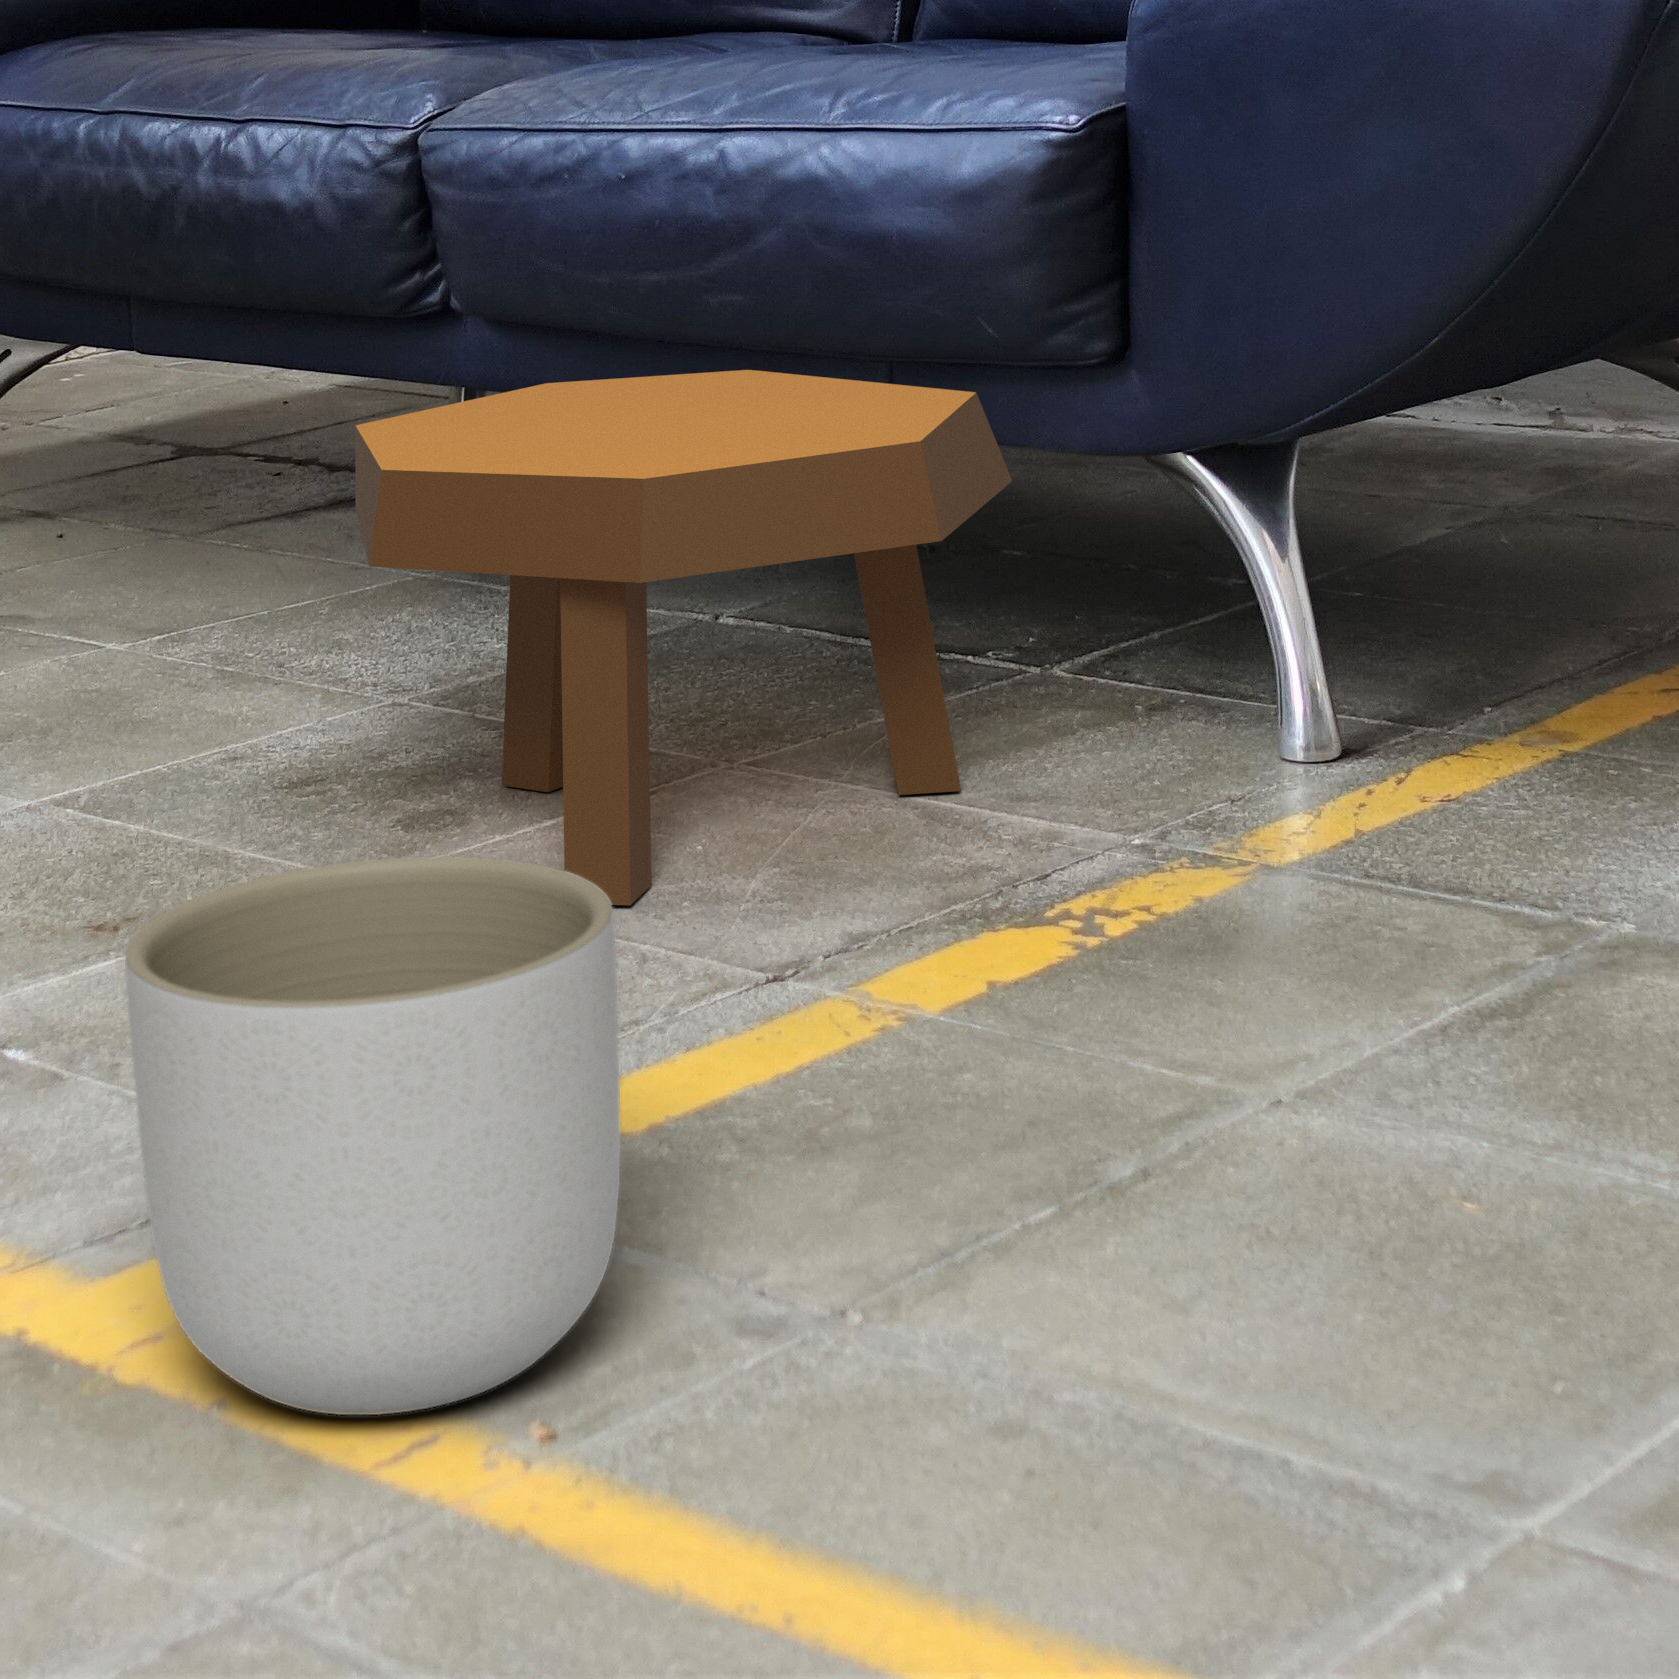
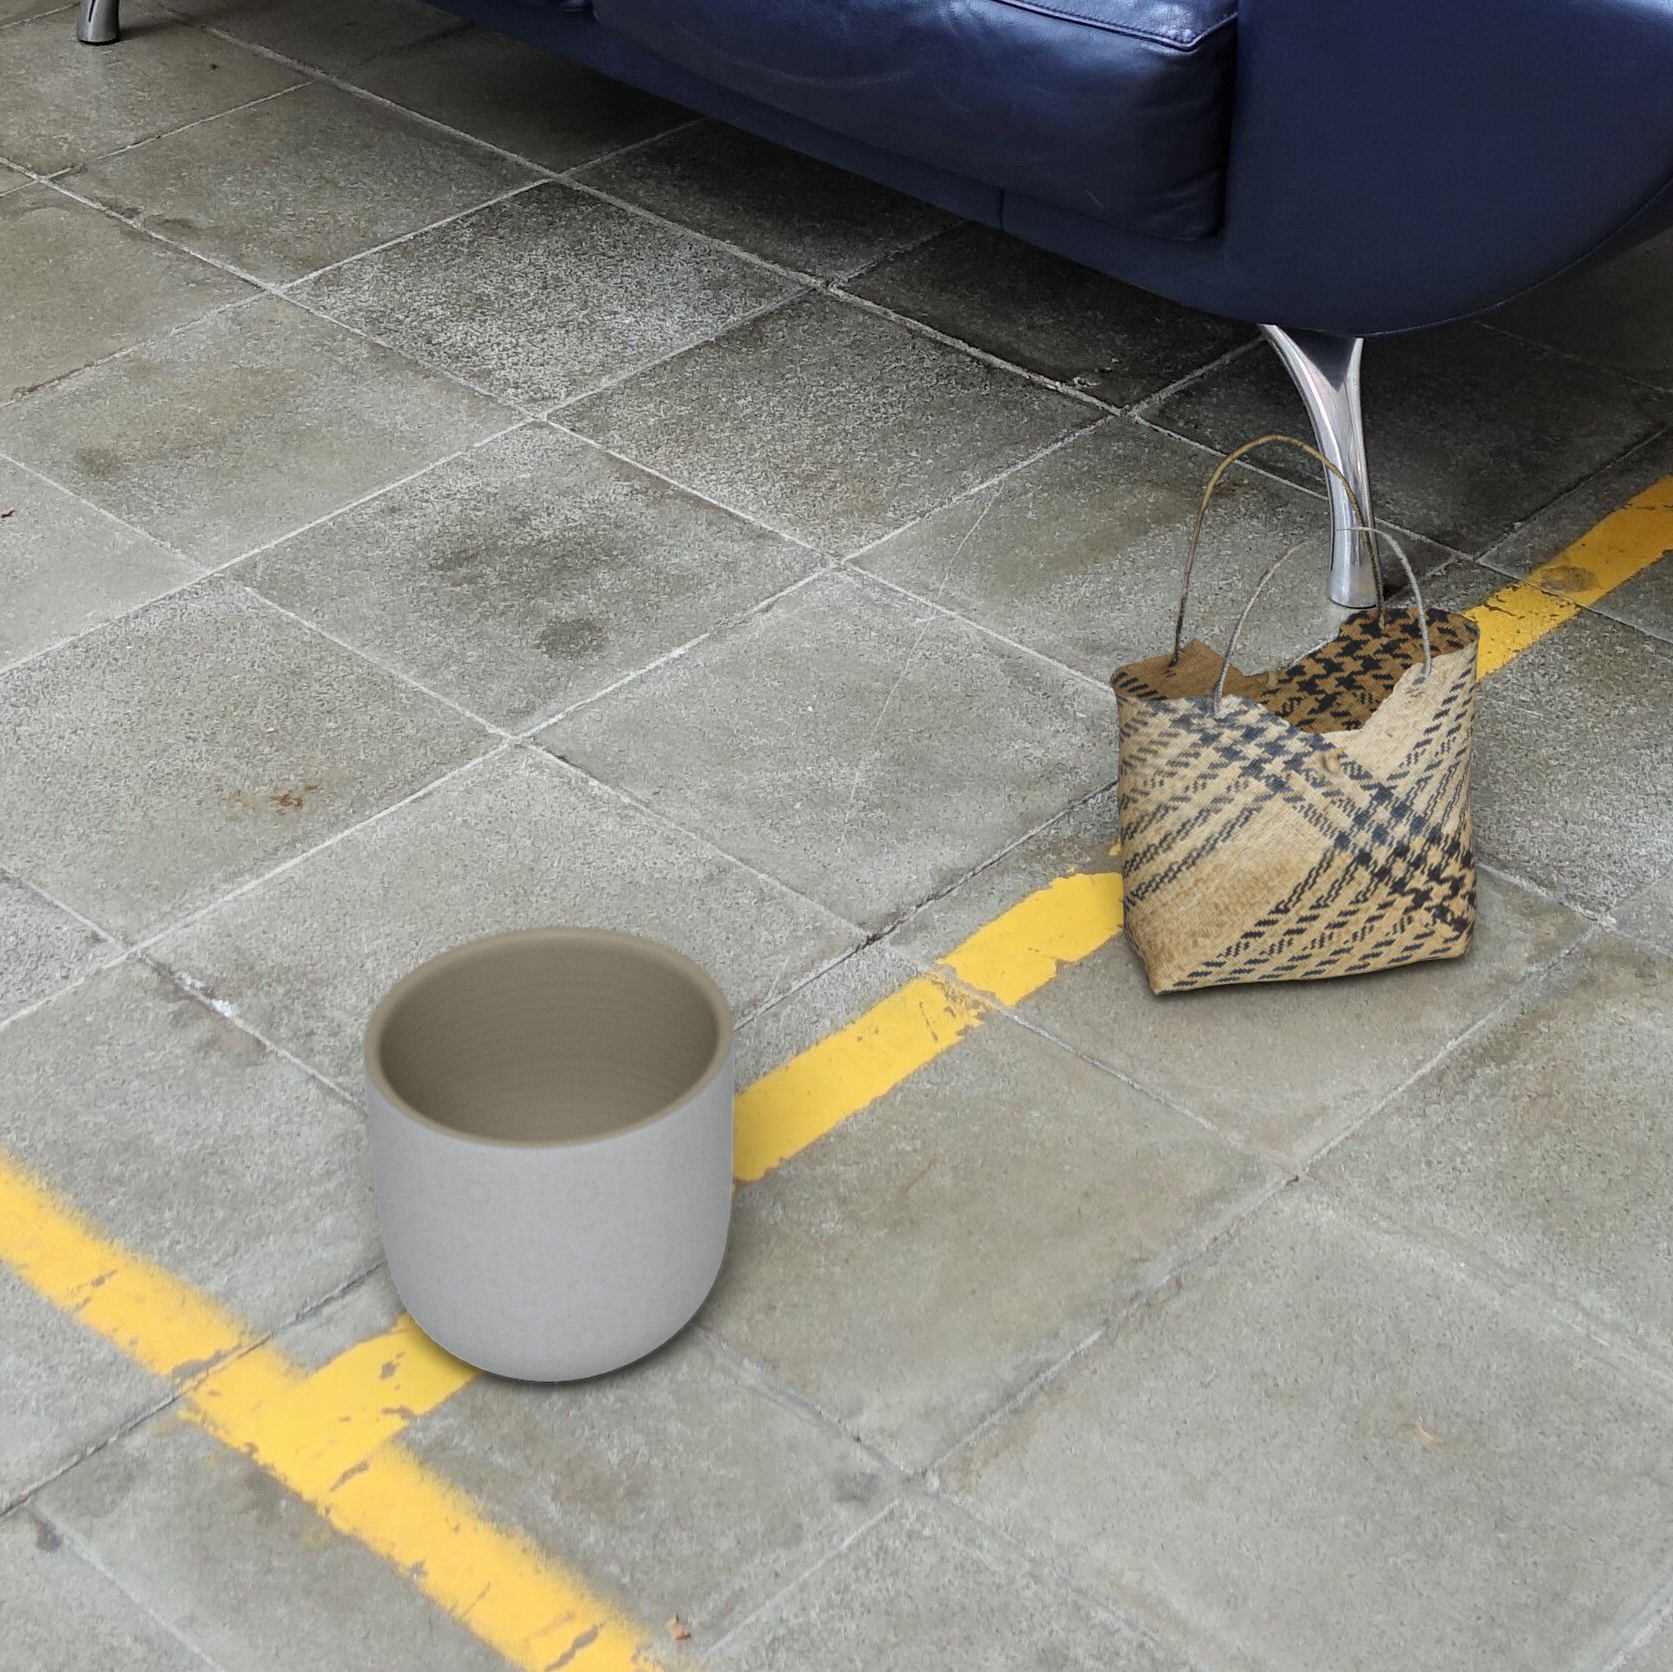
woven basket: none [1066,368,1537,1050] -> present [1110,434,1481,995]
footstool: present [355,370,1012,905] -> none [514,169,1089,728]

